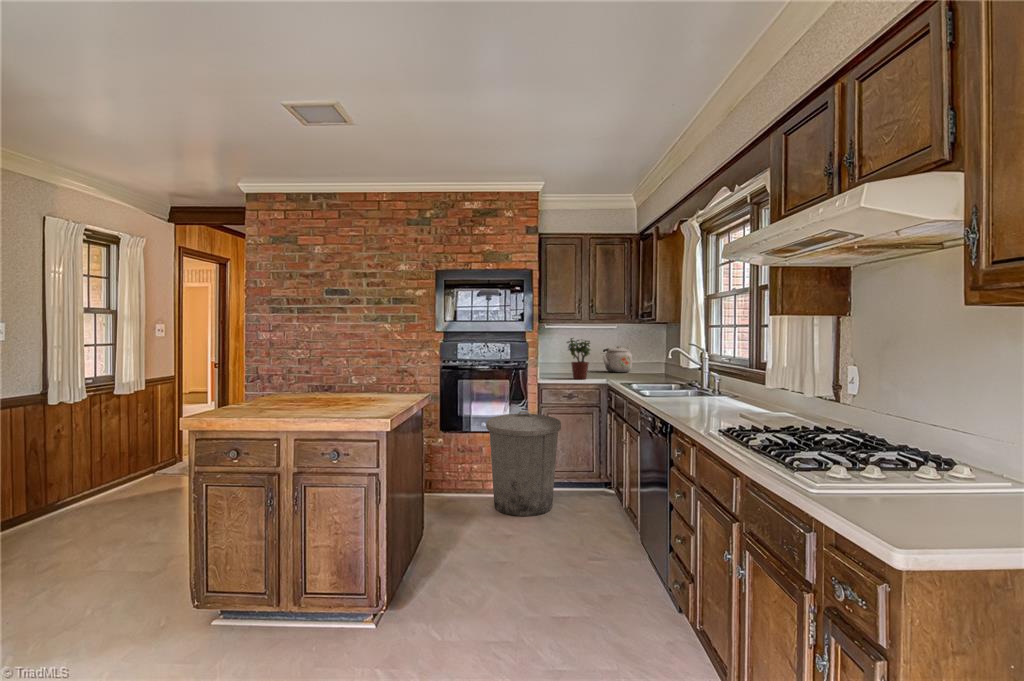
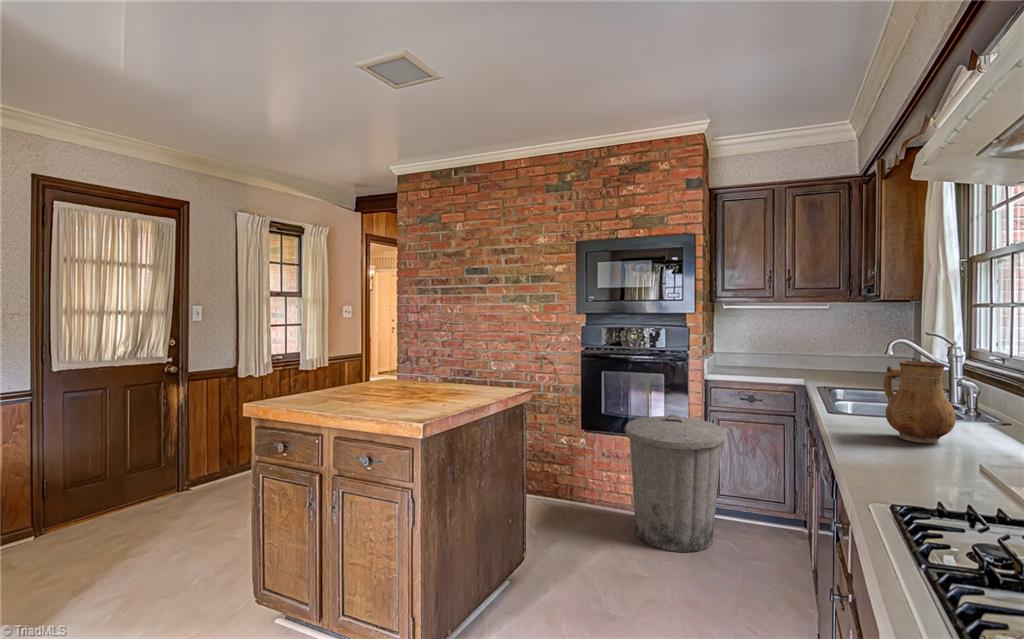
potted plant: present [567,338,590,379] -> none [740,321,777,377]
kettle: present [603,346,632,373] -> none [804,333,852,369]
ceramic pitcher: none [678,359,715,407] -> present [883,361,956,443]

